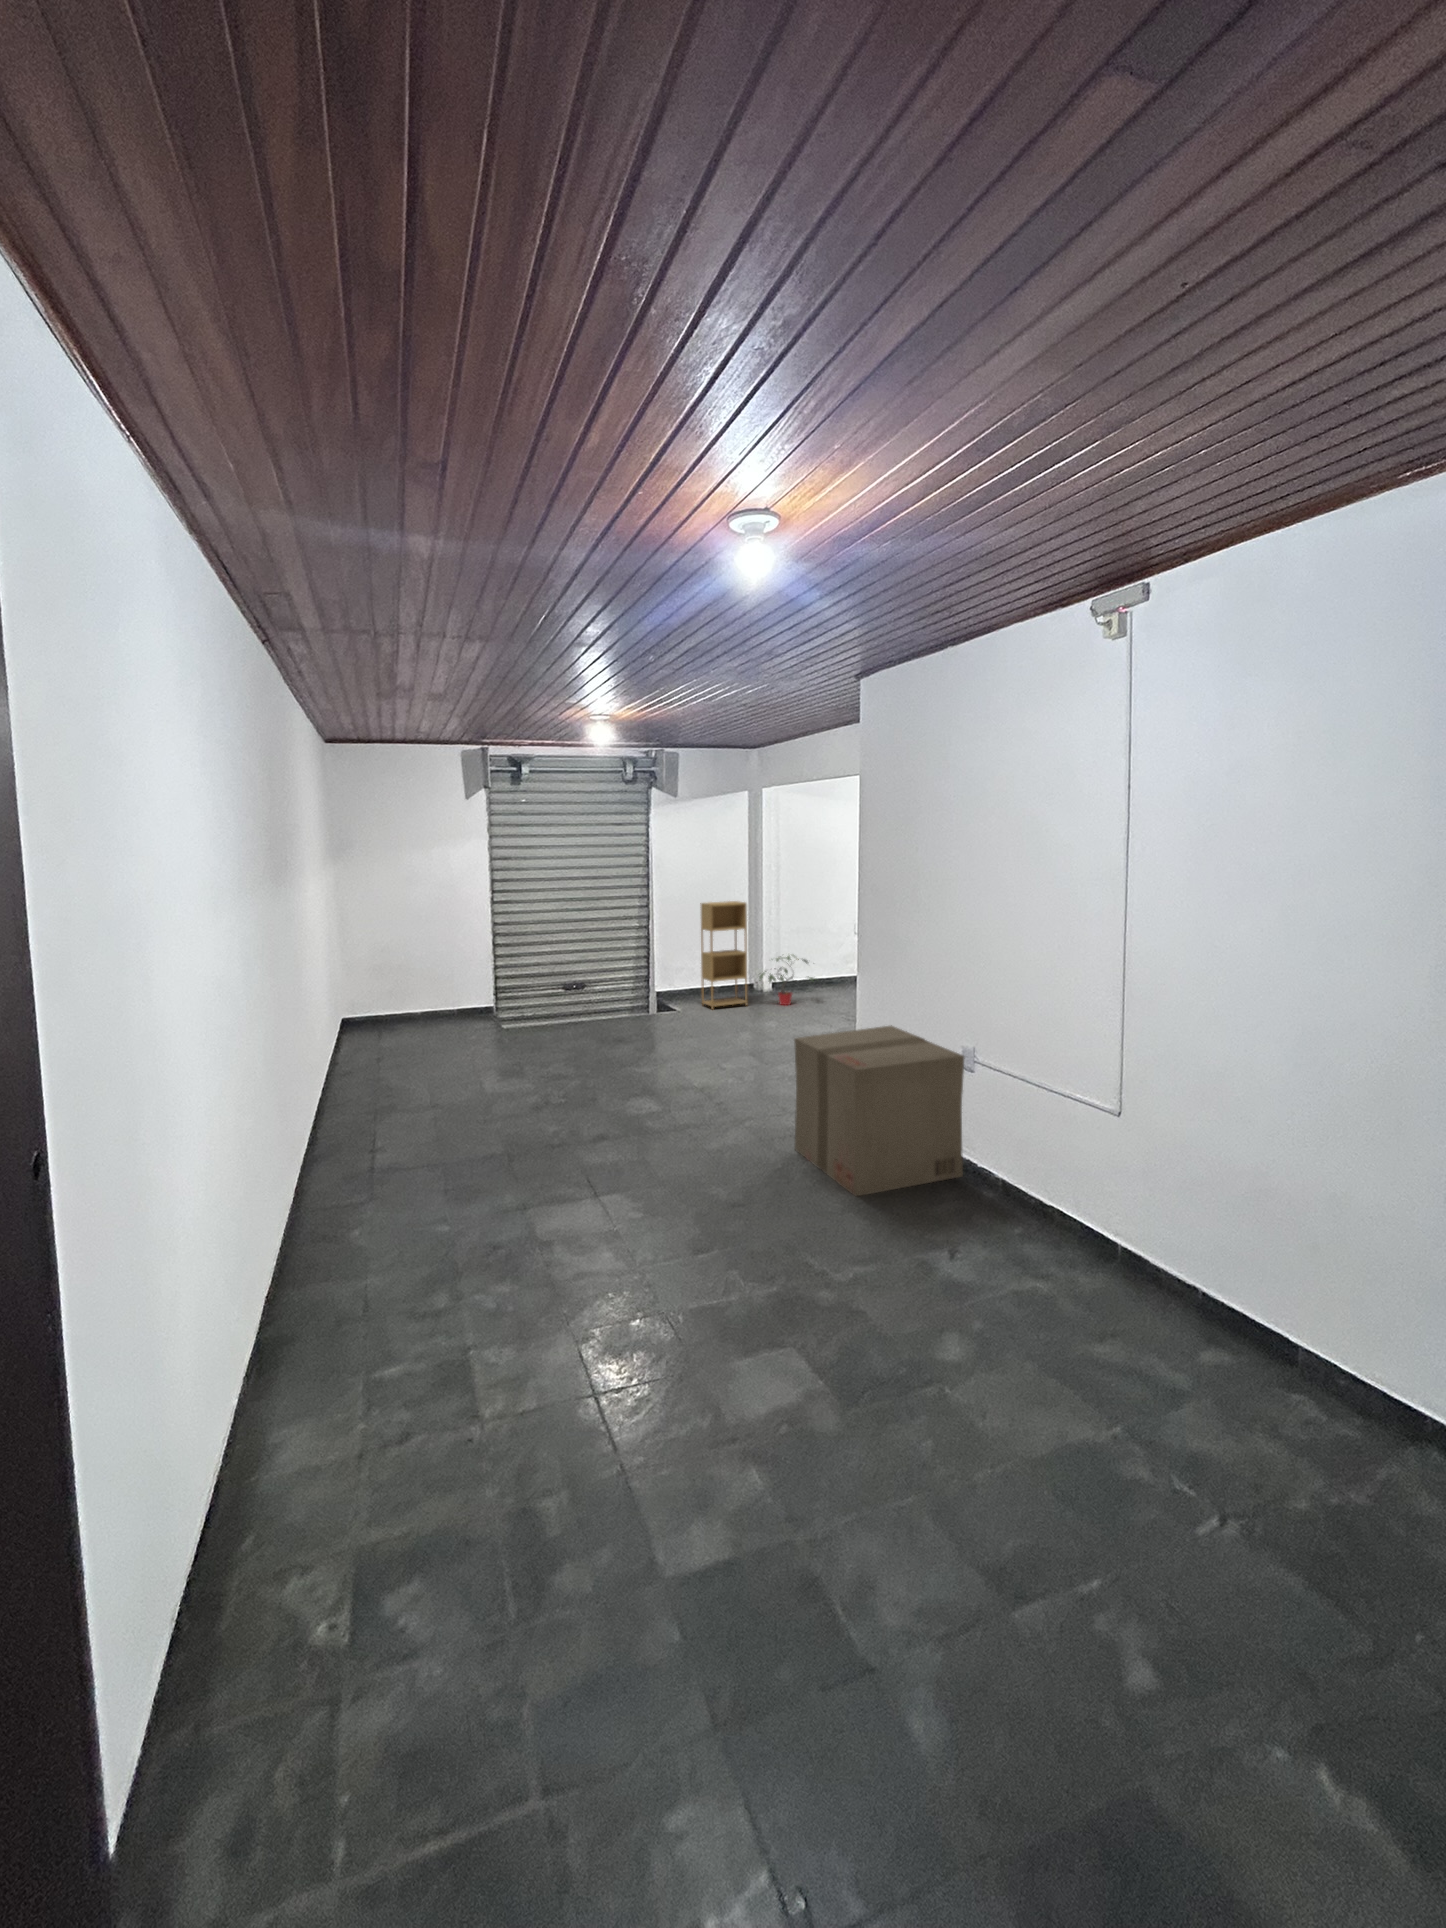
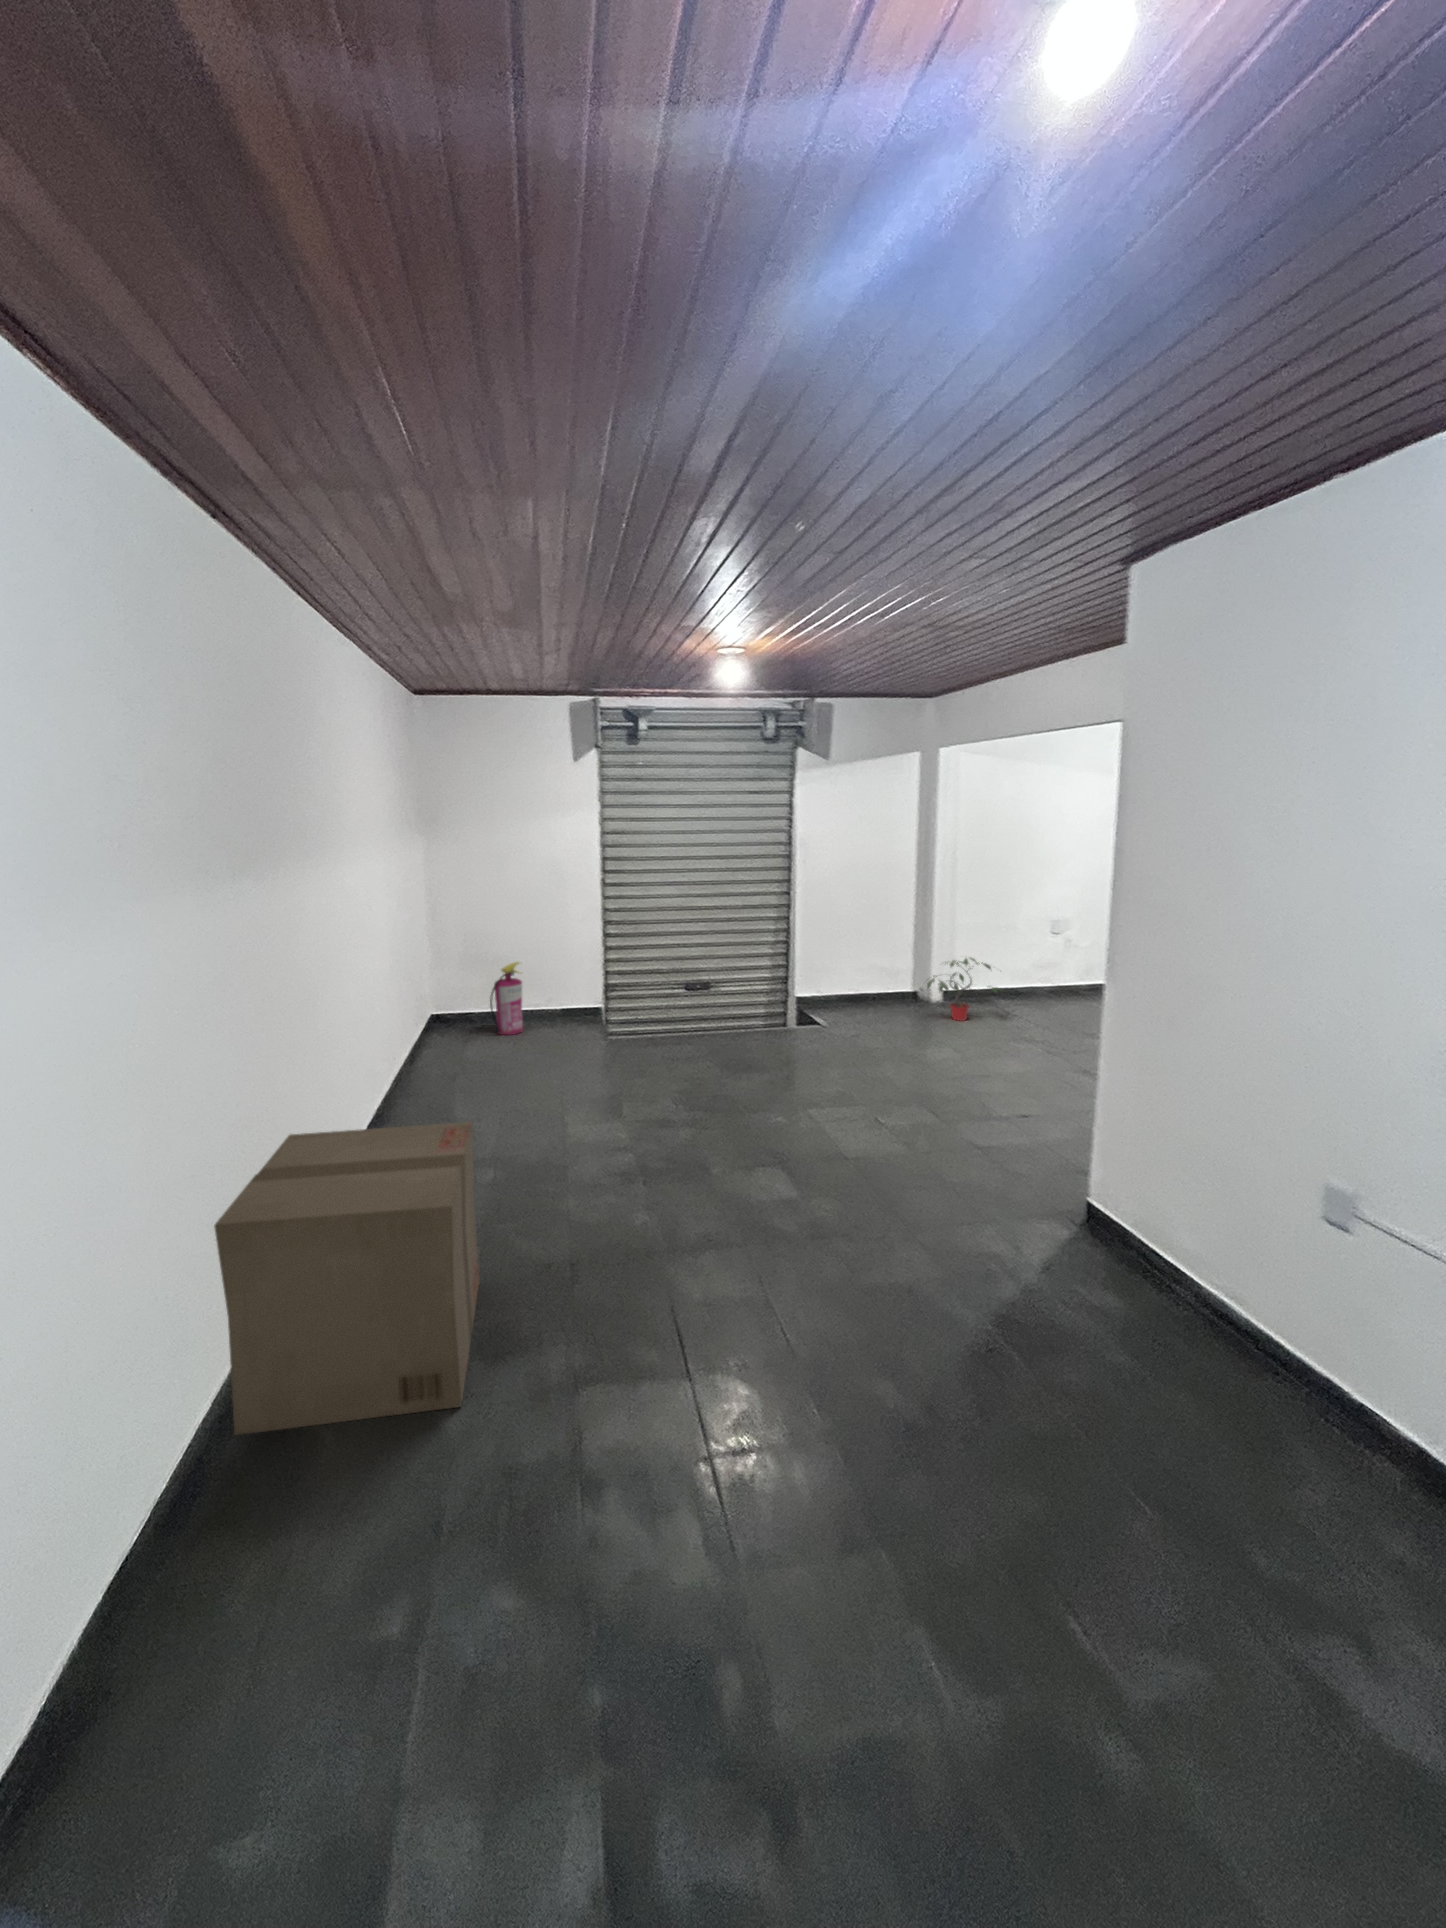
shelving unit: present [700,901,747,1009] -> none [852,888,914,1023]
fire extinguisher: none [397,970,425,1033] -> present [490,962,523,1035]
cardboard box: present [794,1025,965,1196] -> present [214,1122,479,1435]

